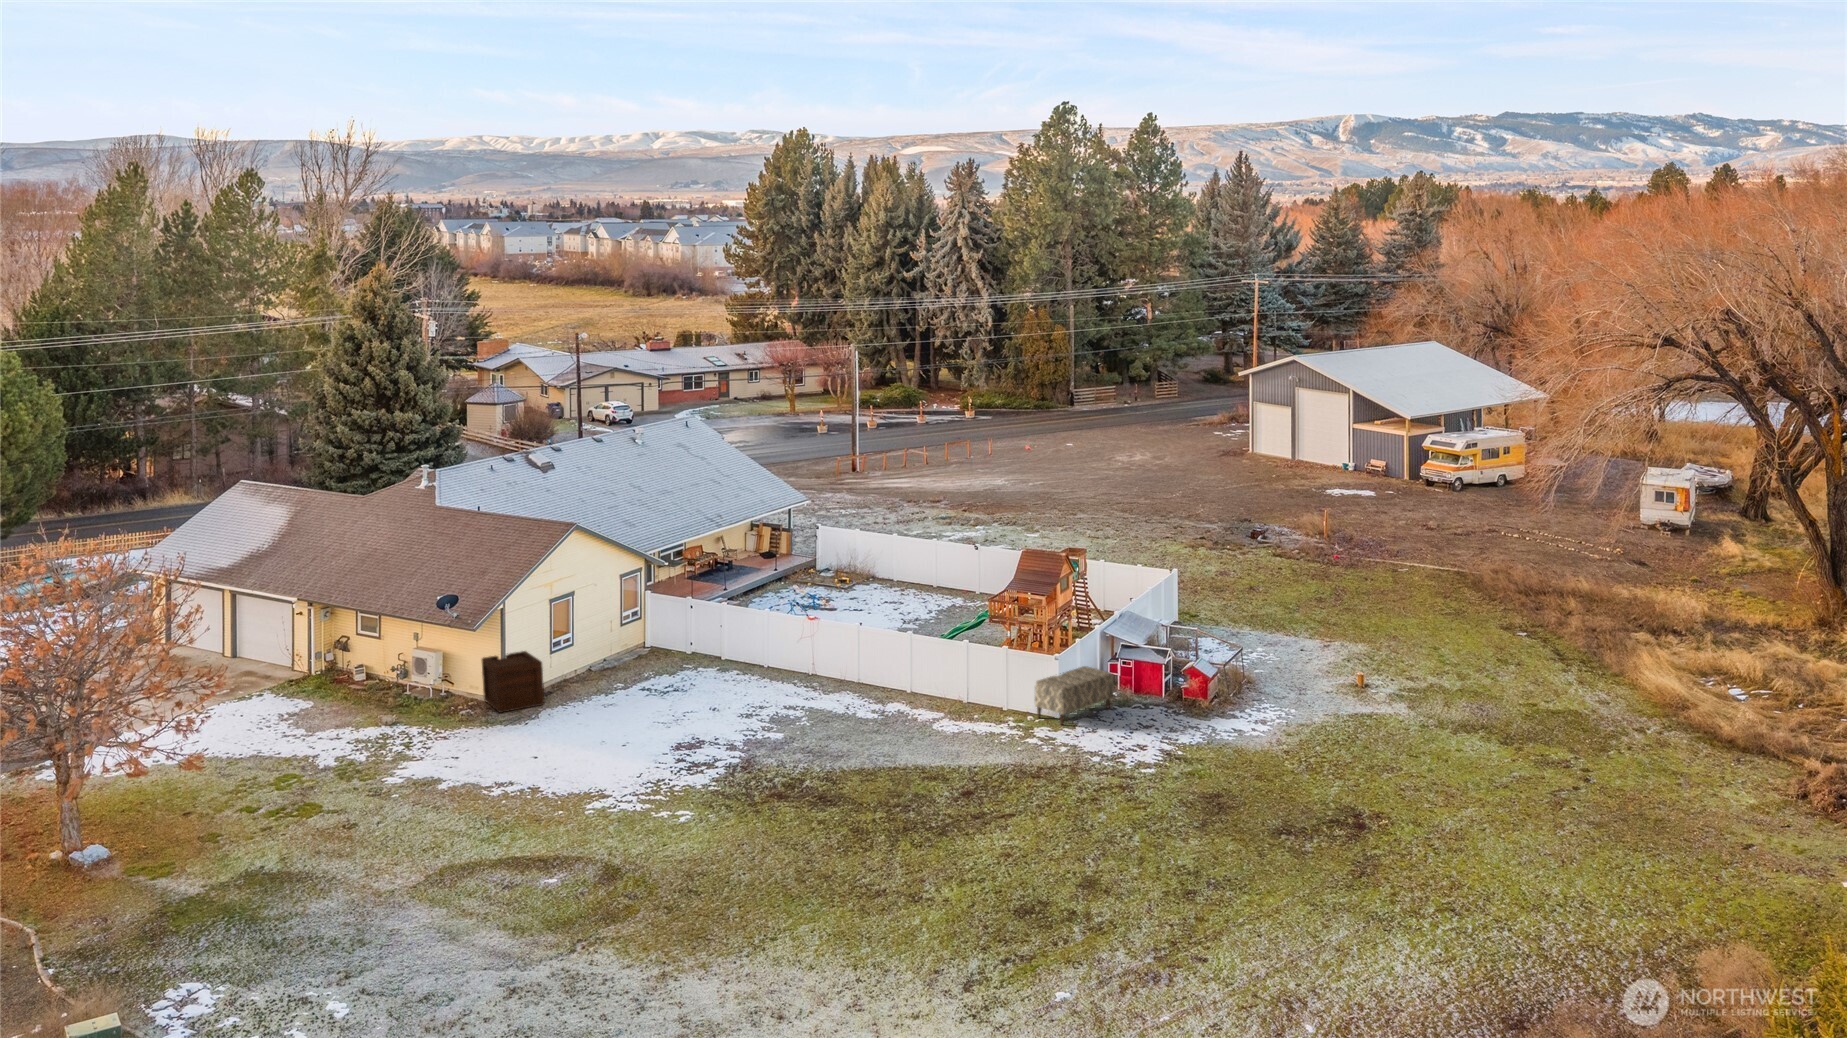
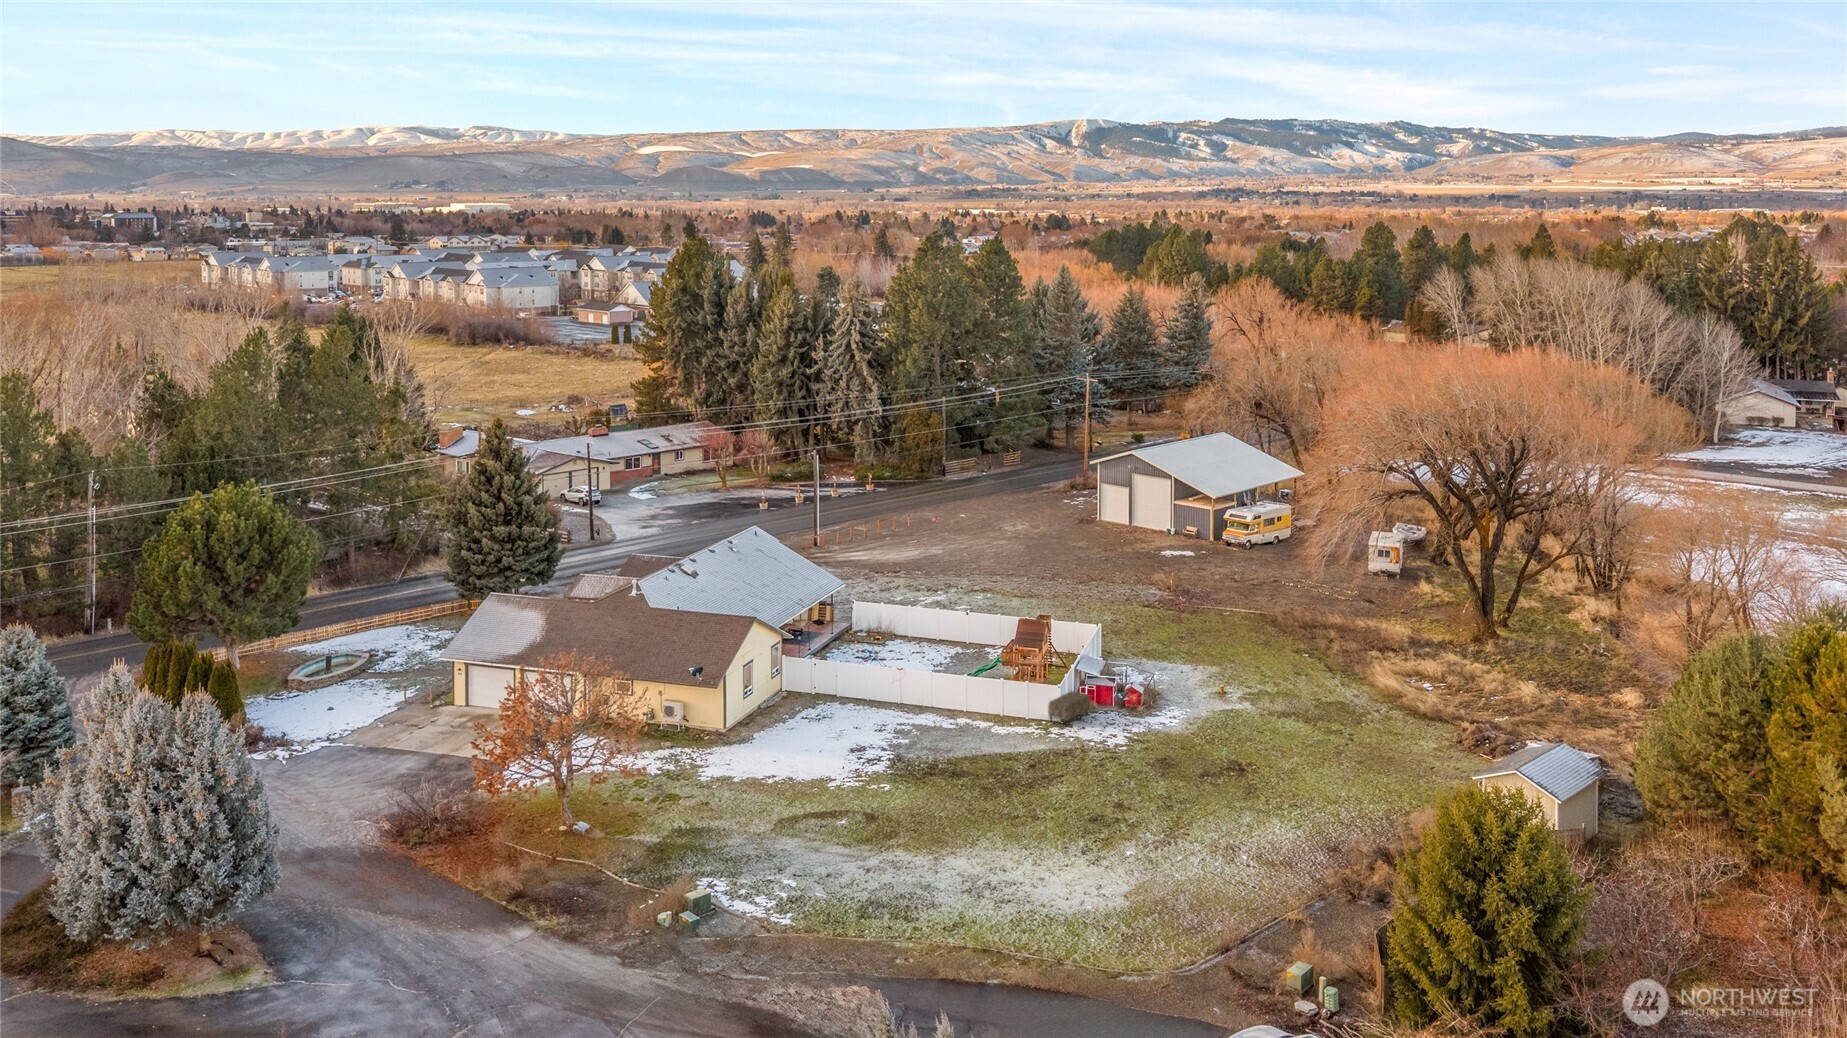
wooden crate: present [482,651,544,713] -> none [714,700,754,738]

